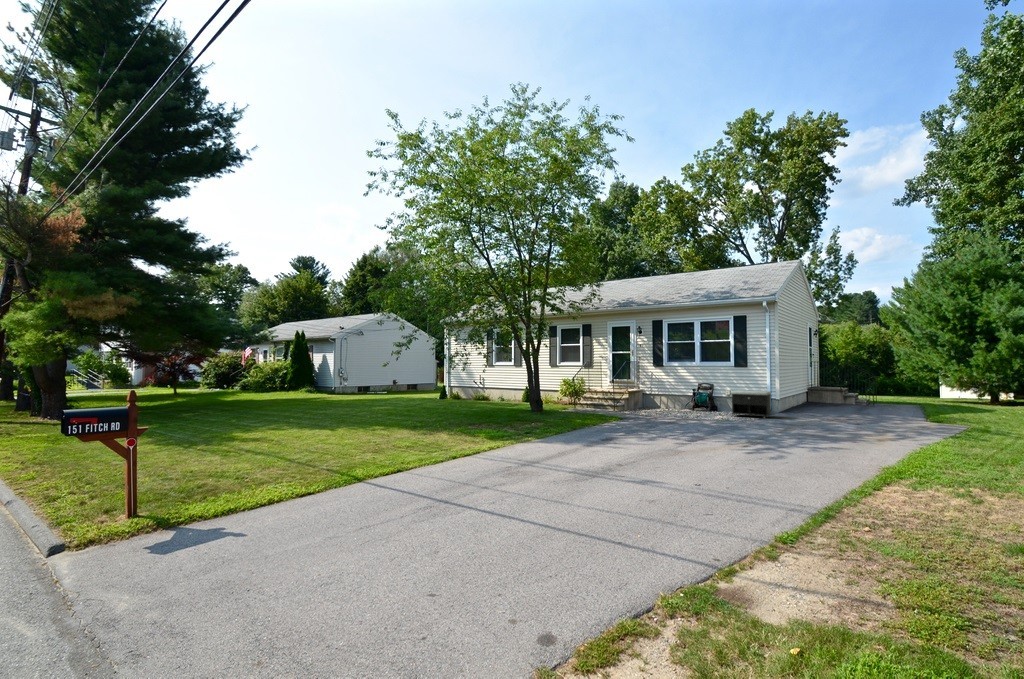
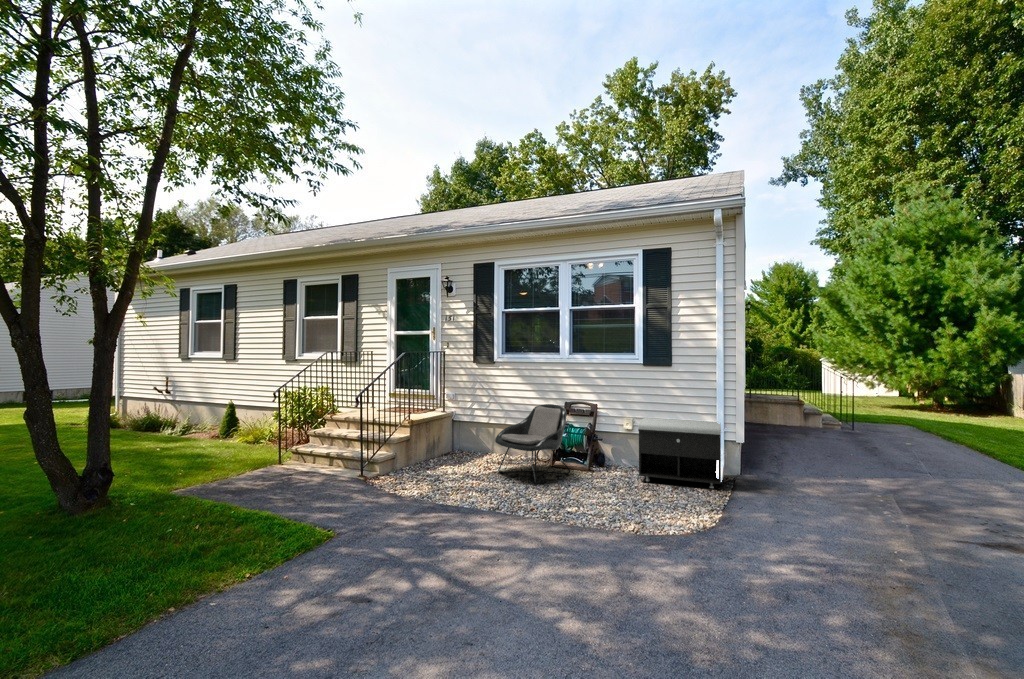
lounge chair: none [667,385,701,416] -> present [495,404,570,484]

